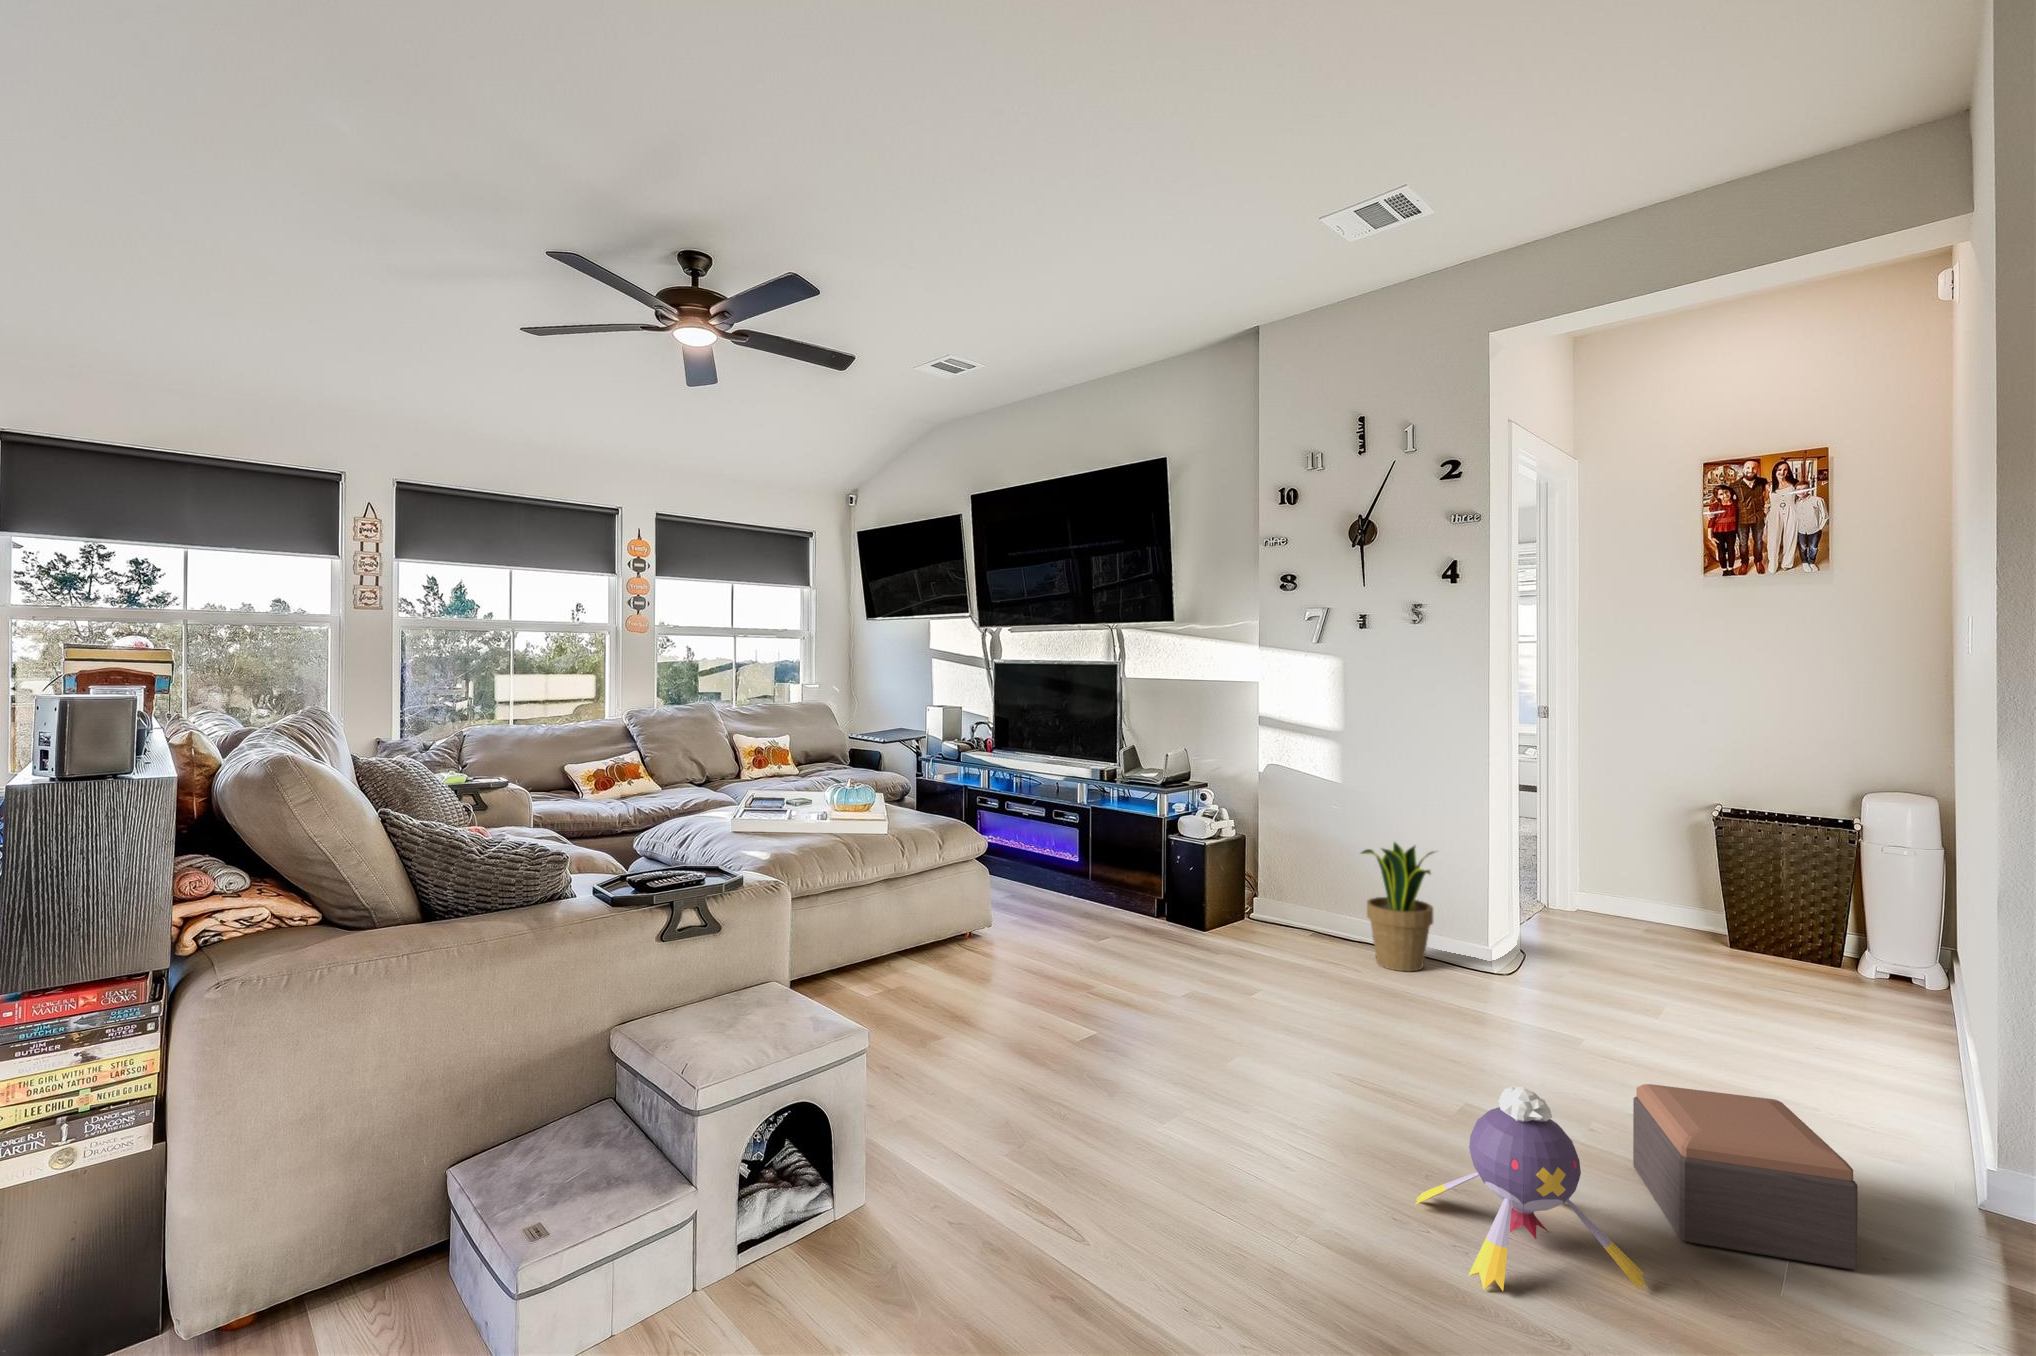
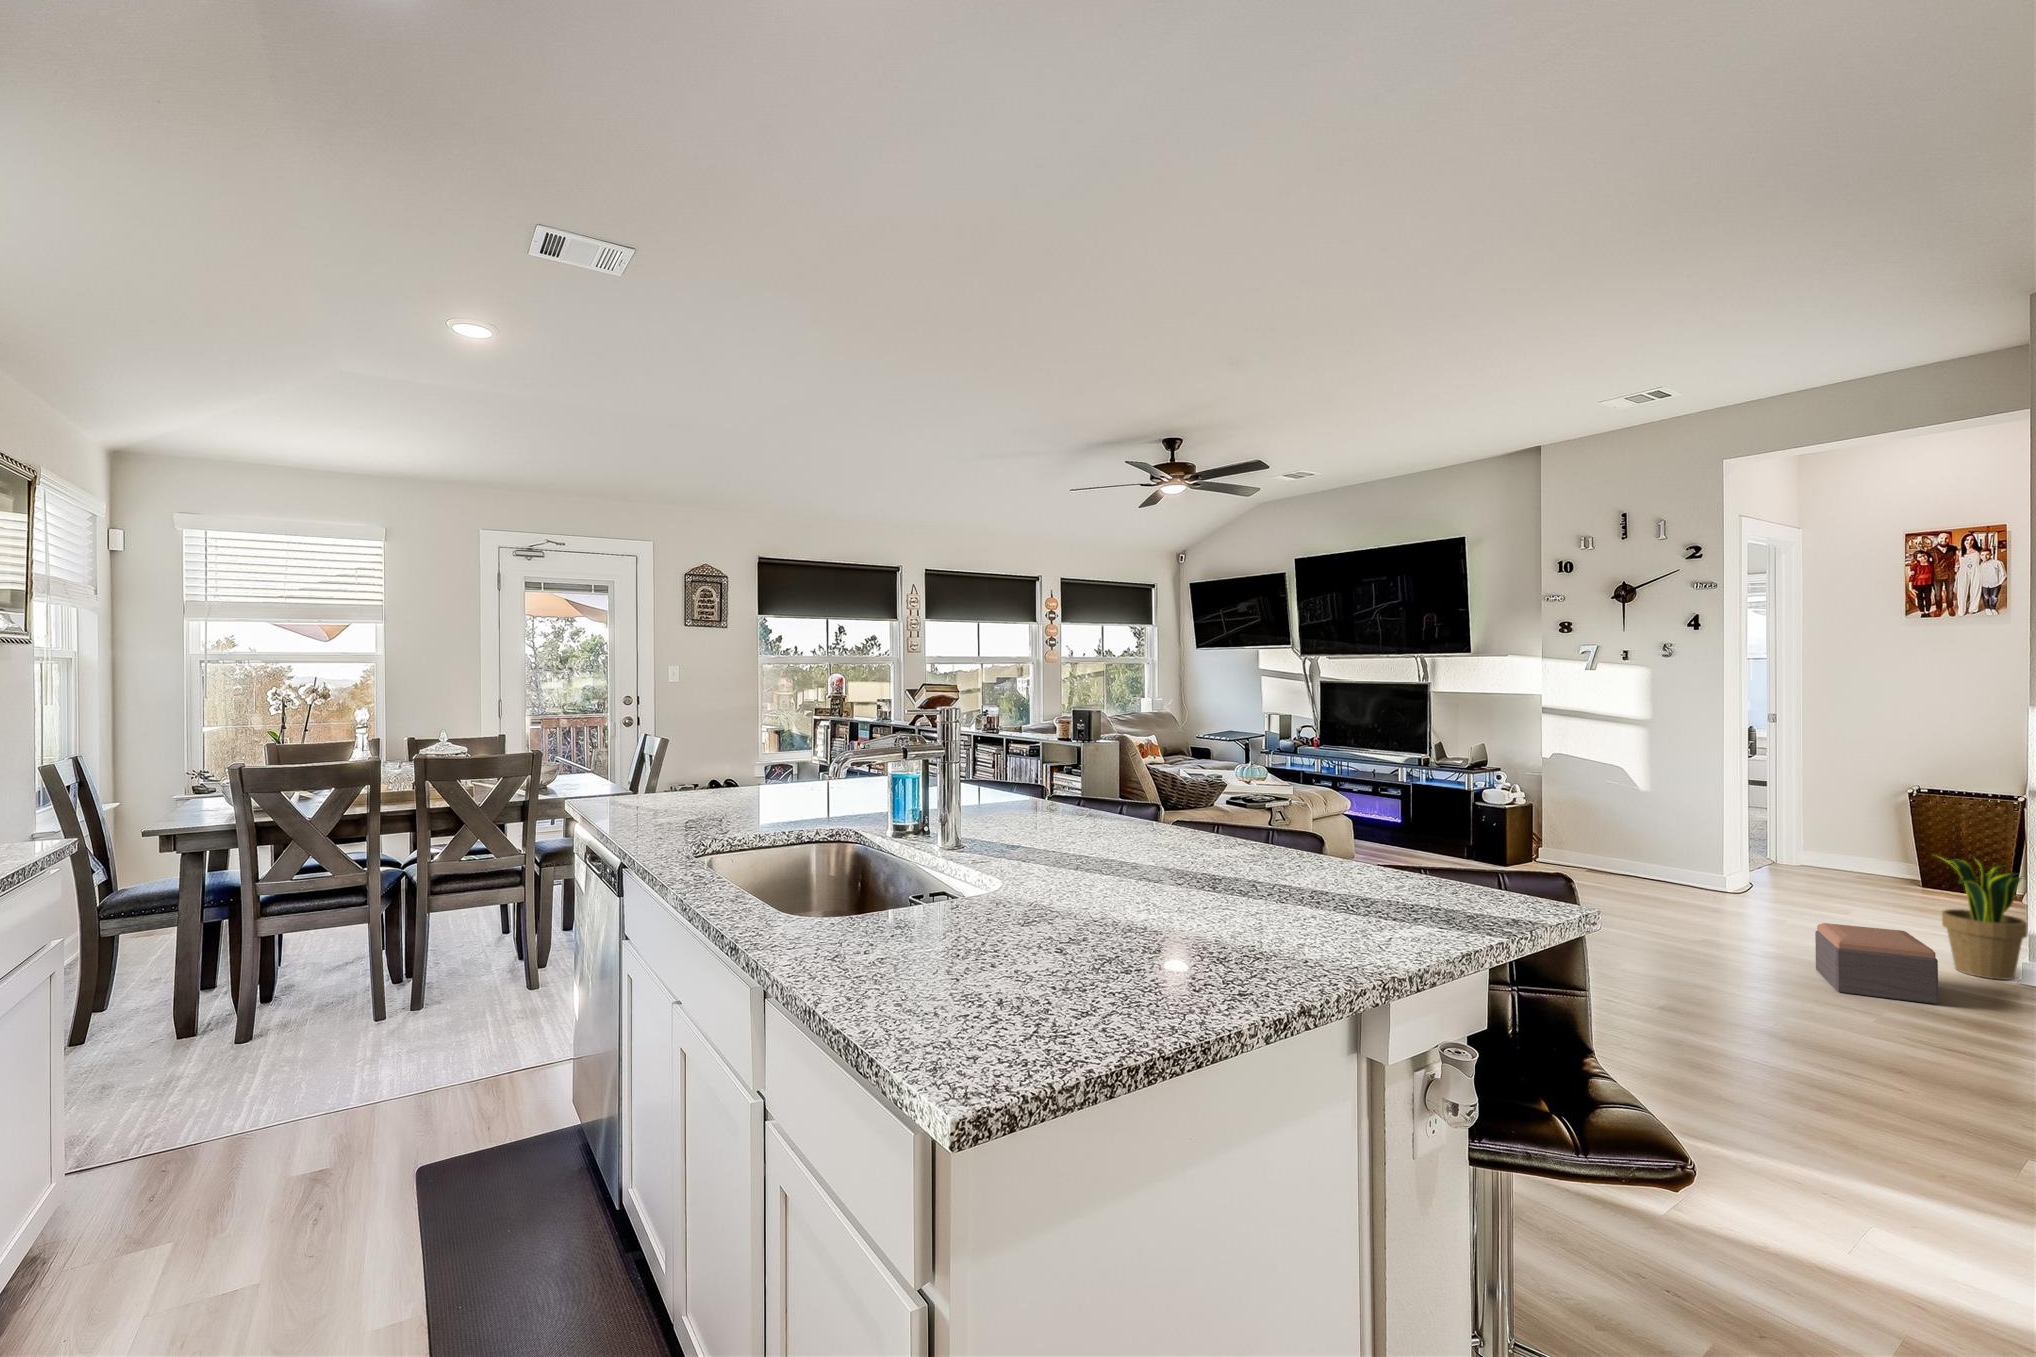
potted plant: present [1362,842,1434,971] -> present [1942,859,2027,980]
plush toy: present [1416,1087,1648,1291] -> none [1681,909,1813,1002]

